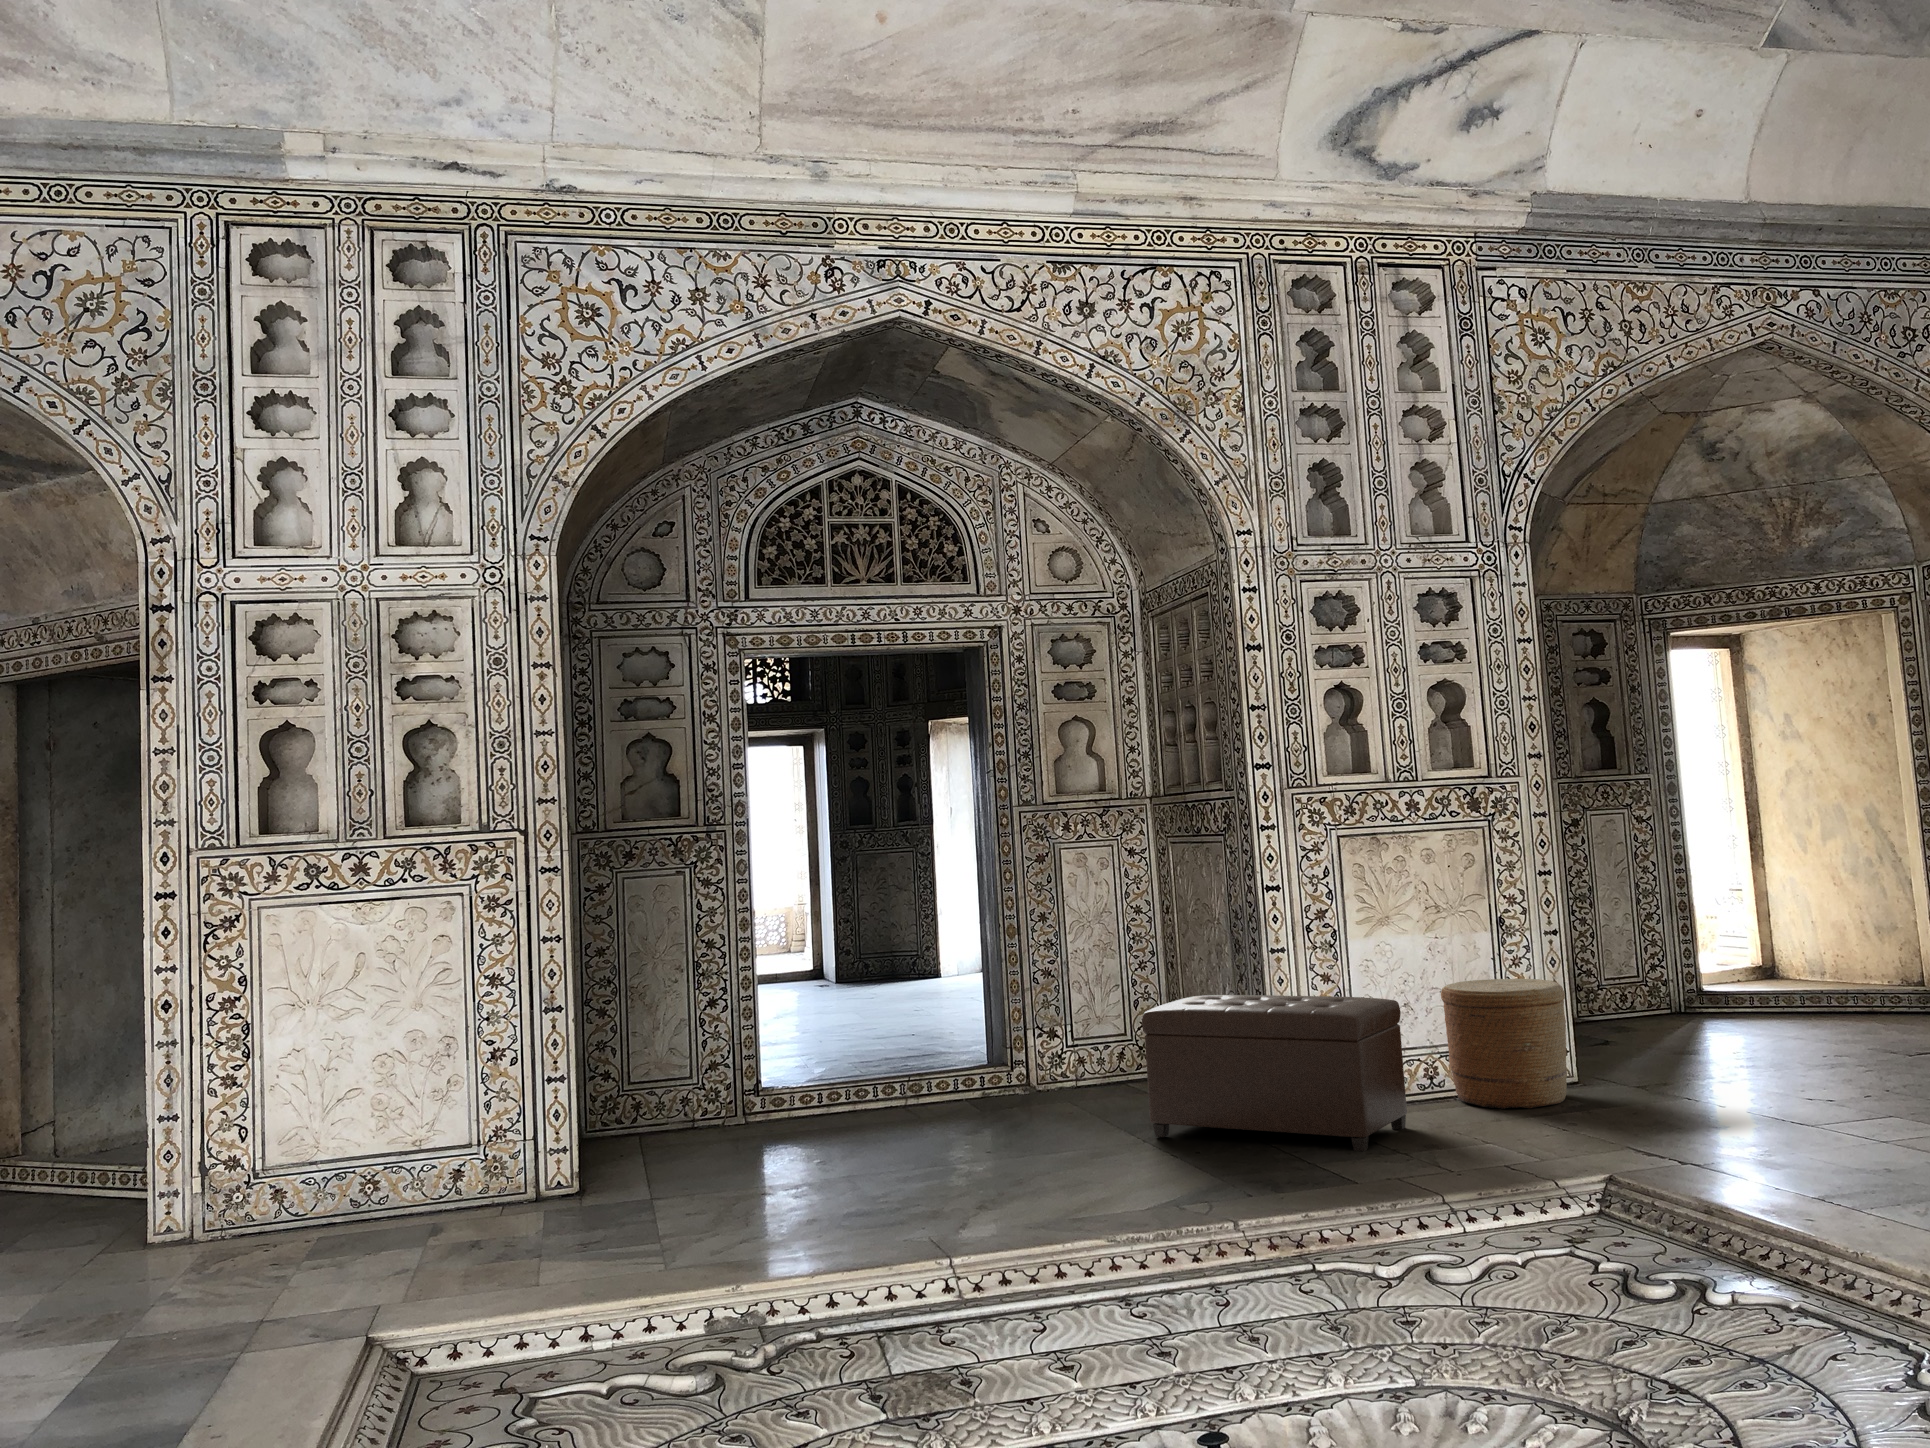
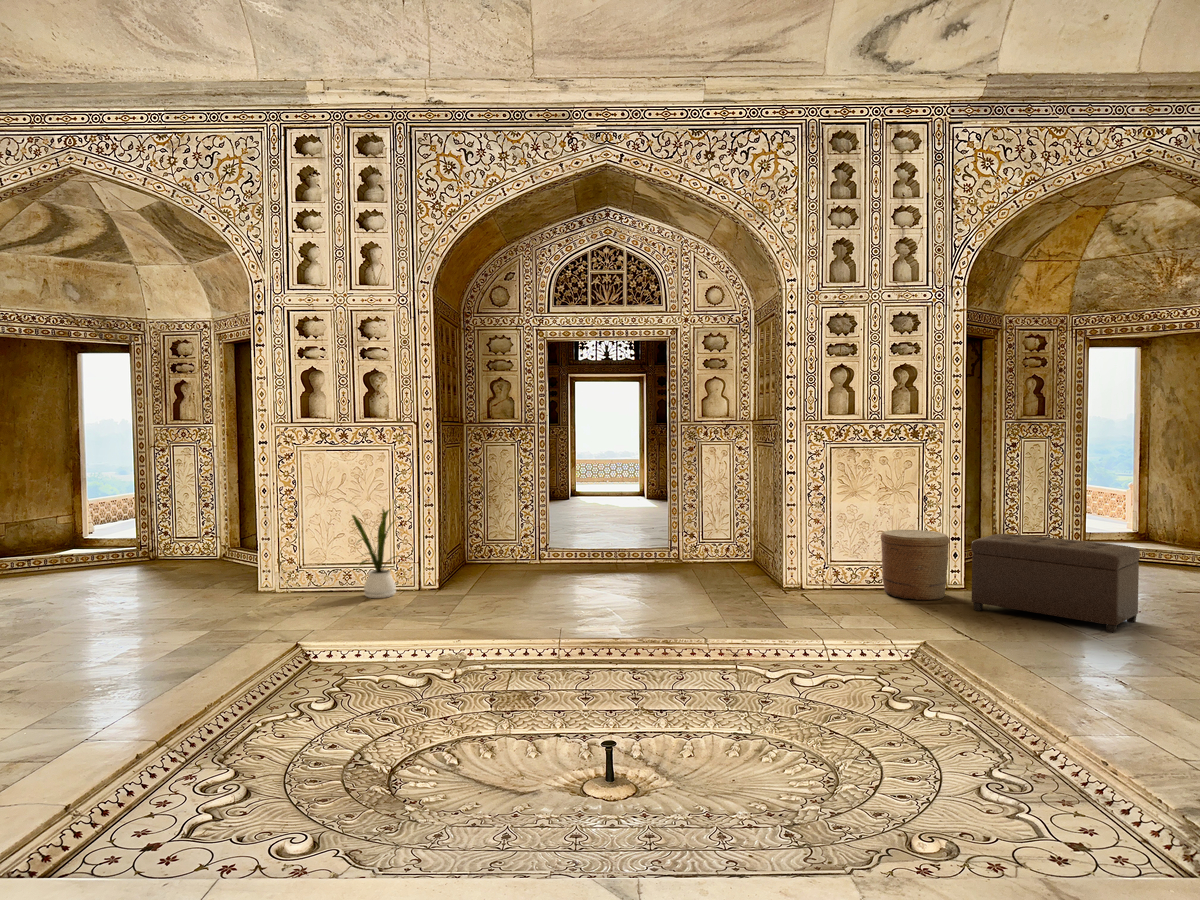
ottoman: present [1142,995,1407,1151] -> present [971,534,1140,633]
house plant: none [365,1010,521,1226] -> present [352,509,404,598]

